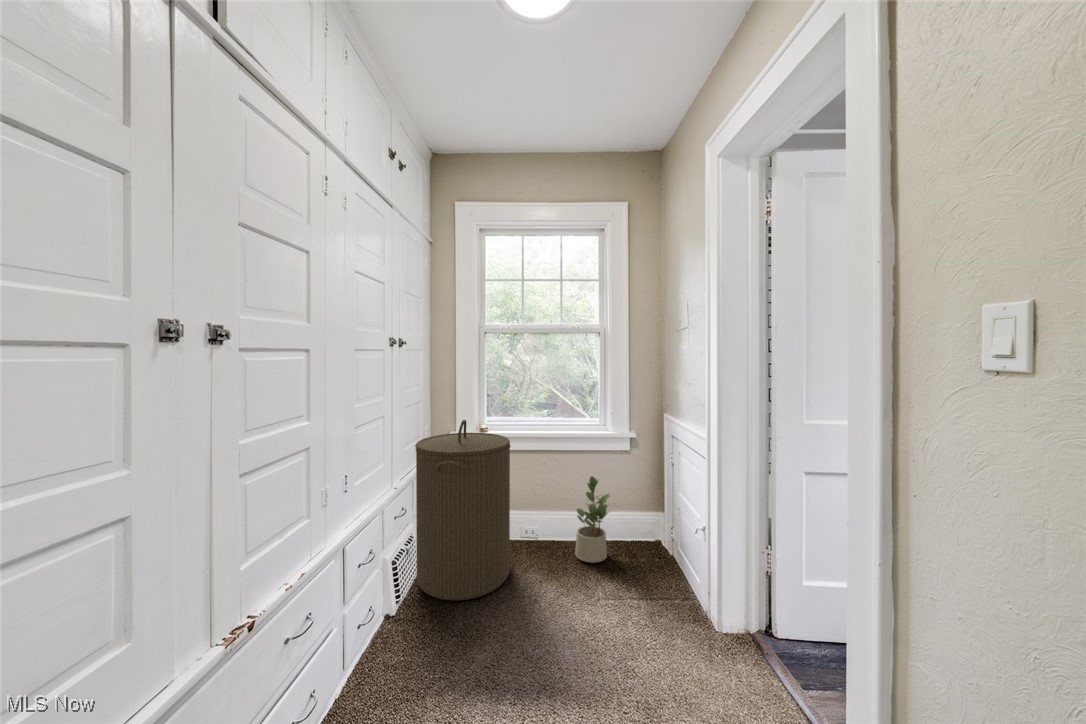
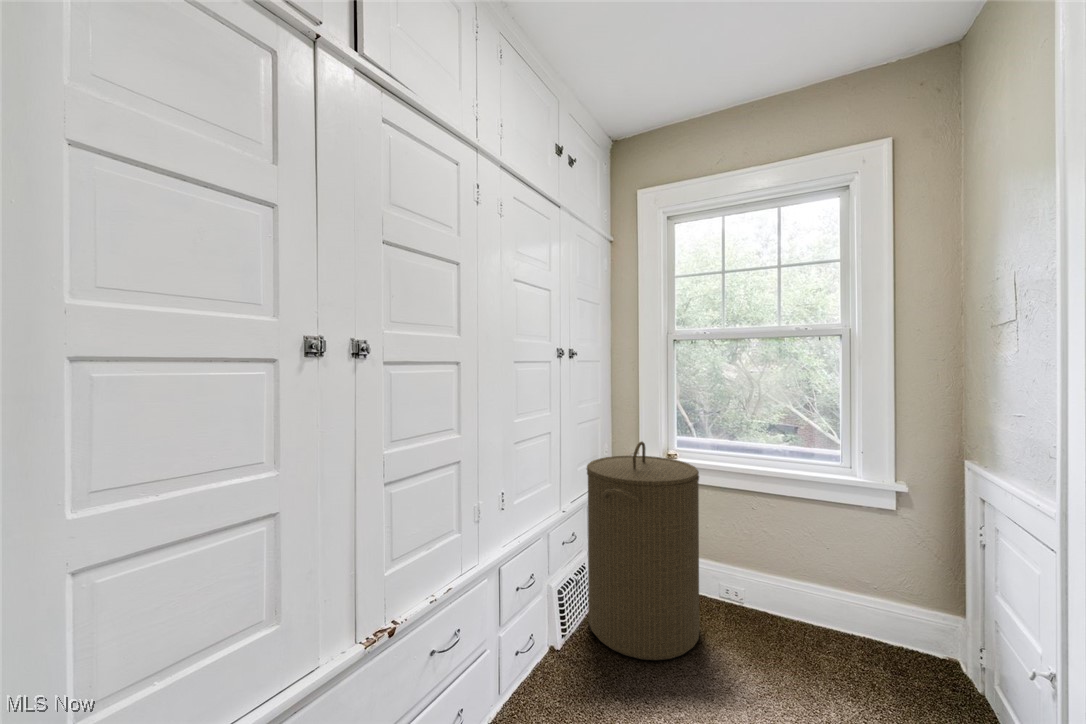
potted plant: present [575,476,610,563] -> none [798,536,859,663]

